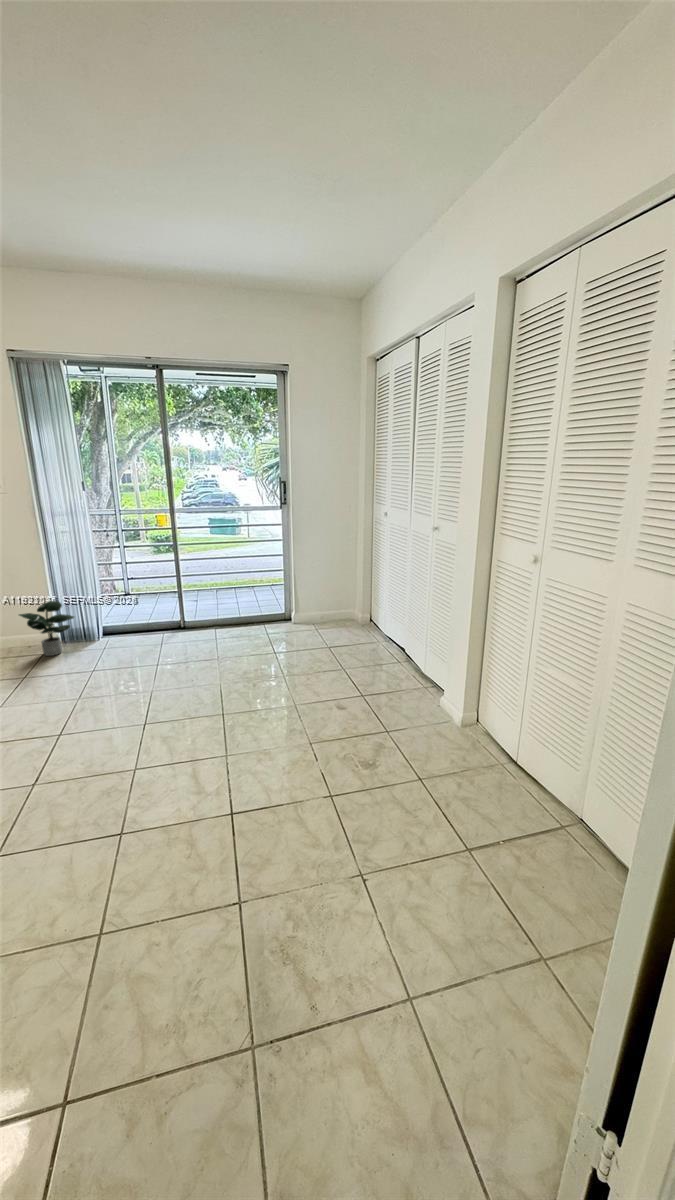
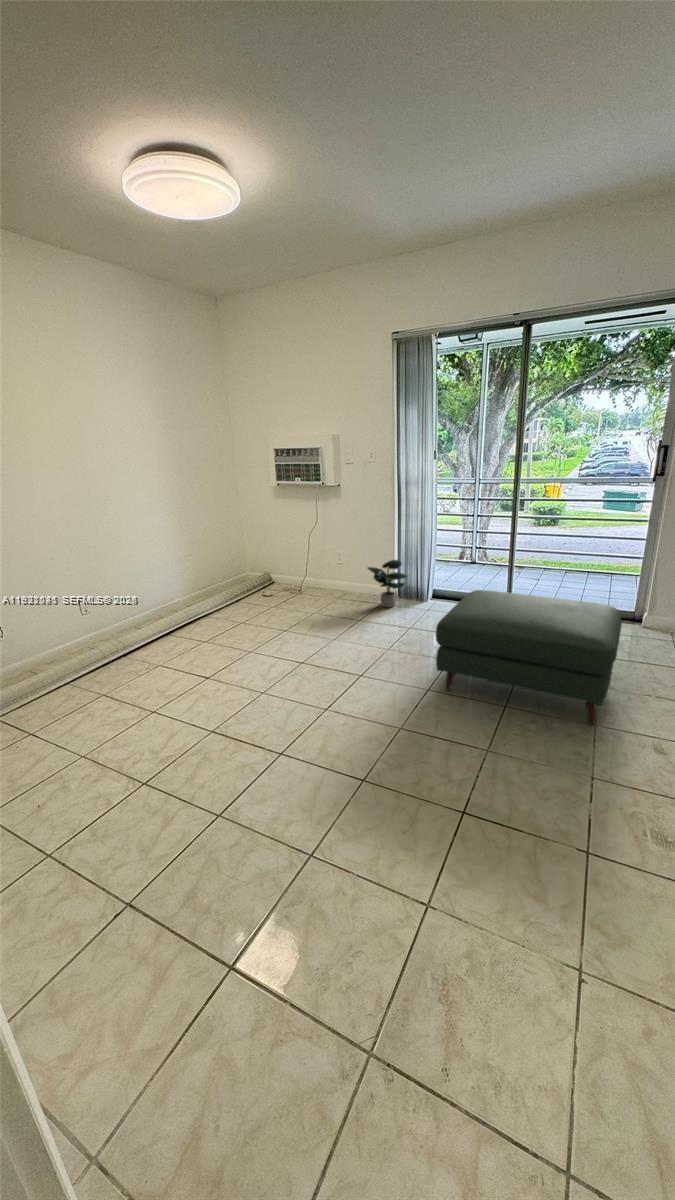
ottoman: none [145,609,300,719] -> present [436,590,622,725]

